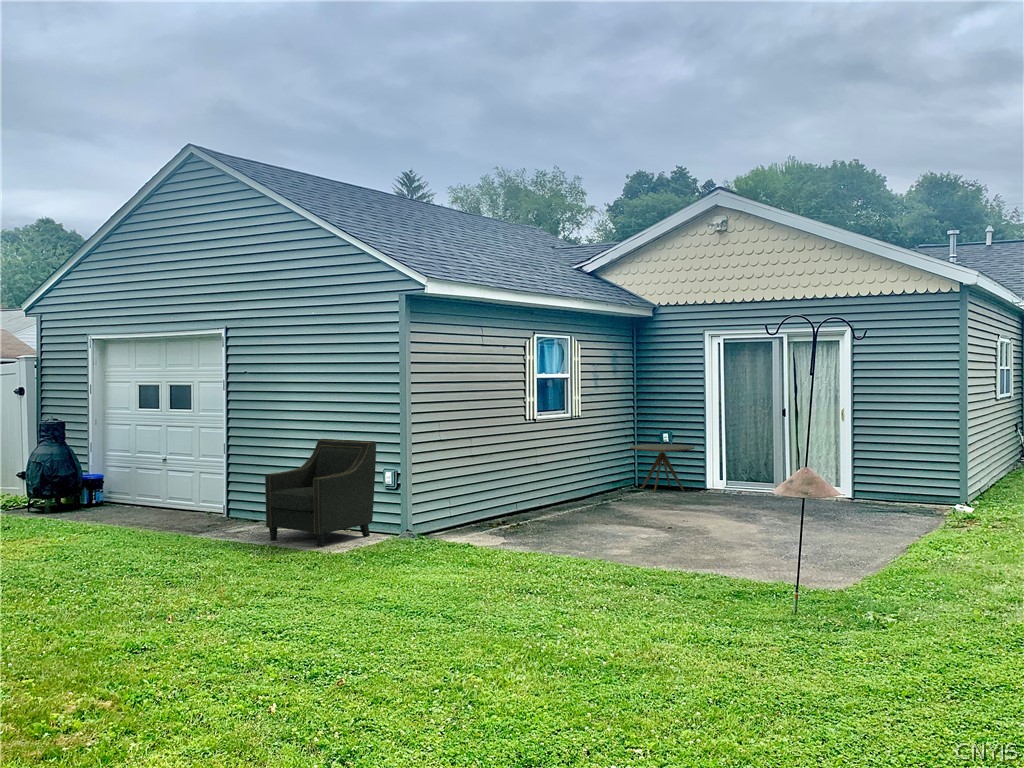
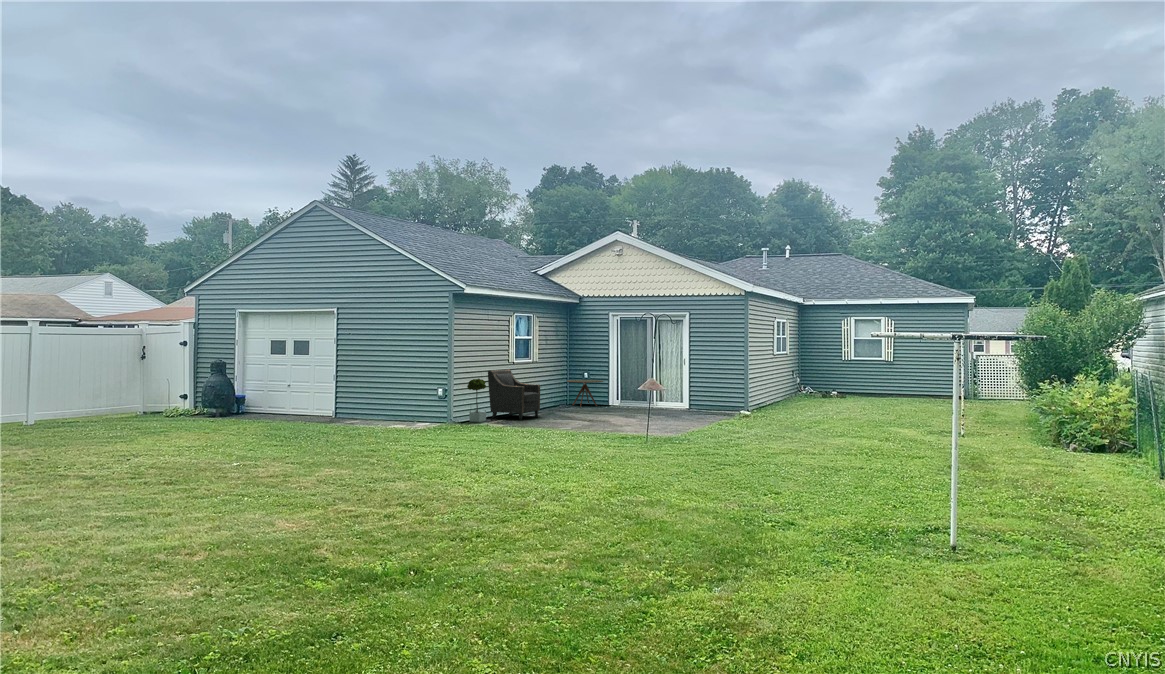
chair: present [265,439,376,547] -> present [488,369,540,420]
potted tree: none [436,452,473,534] -> present [467,378,486,422]

